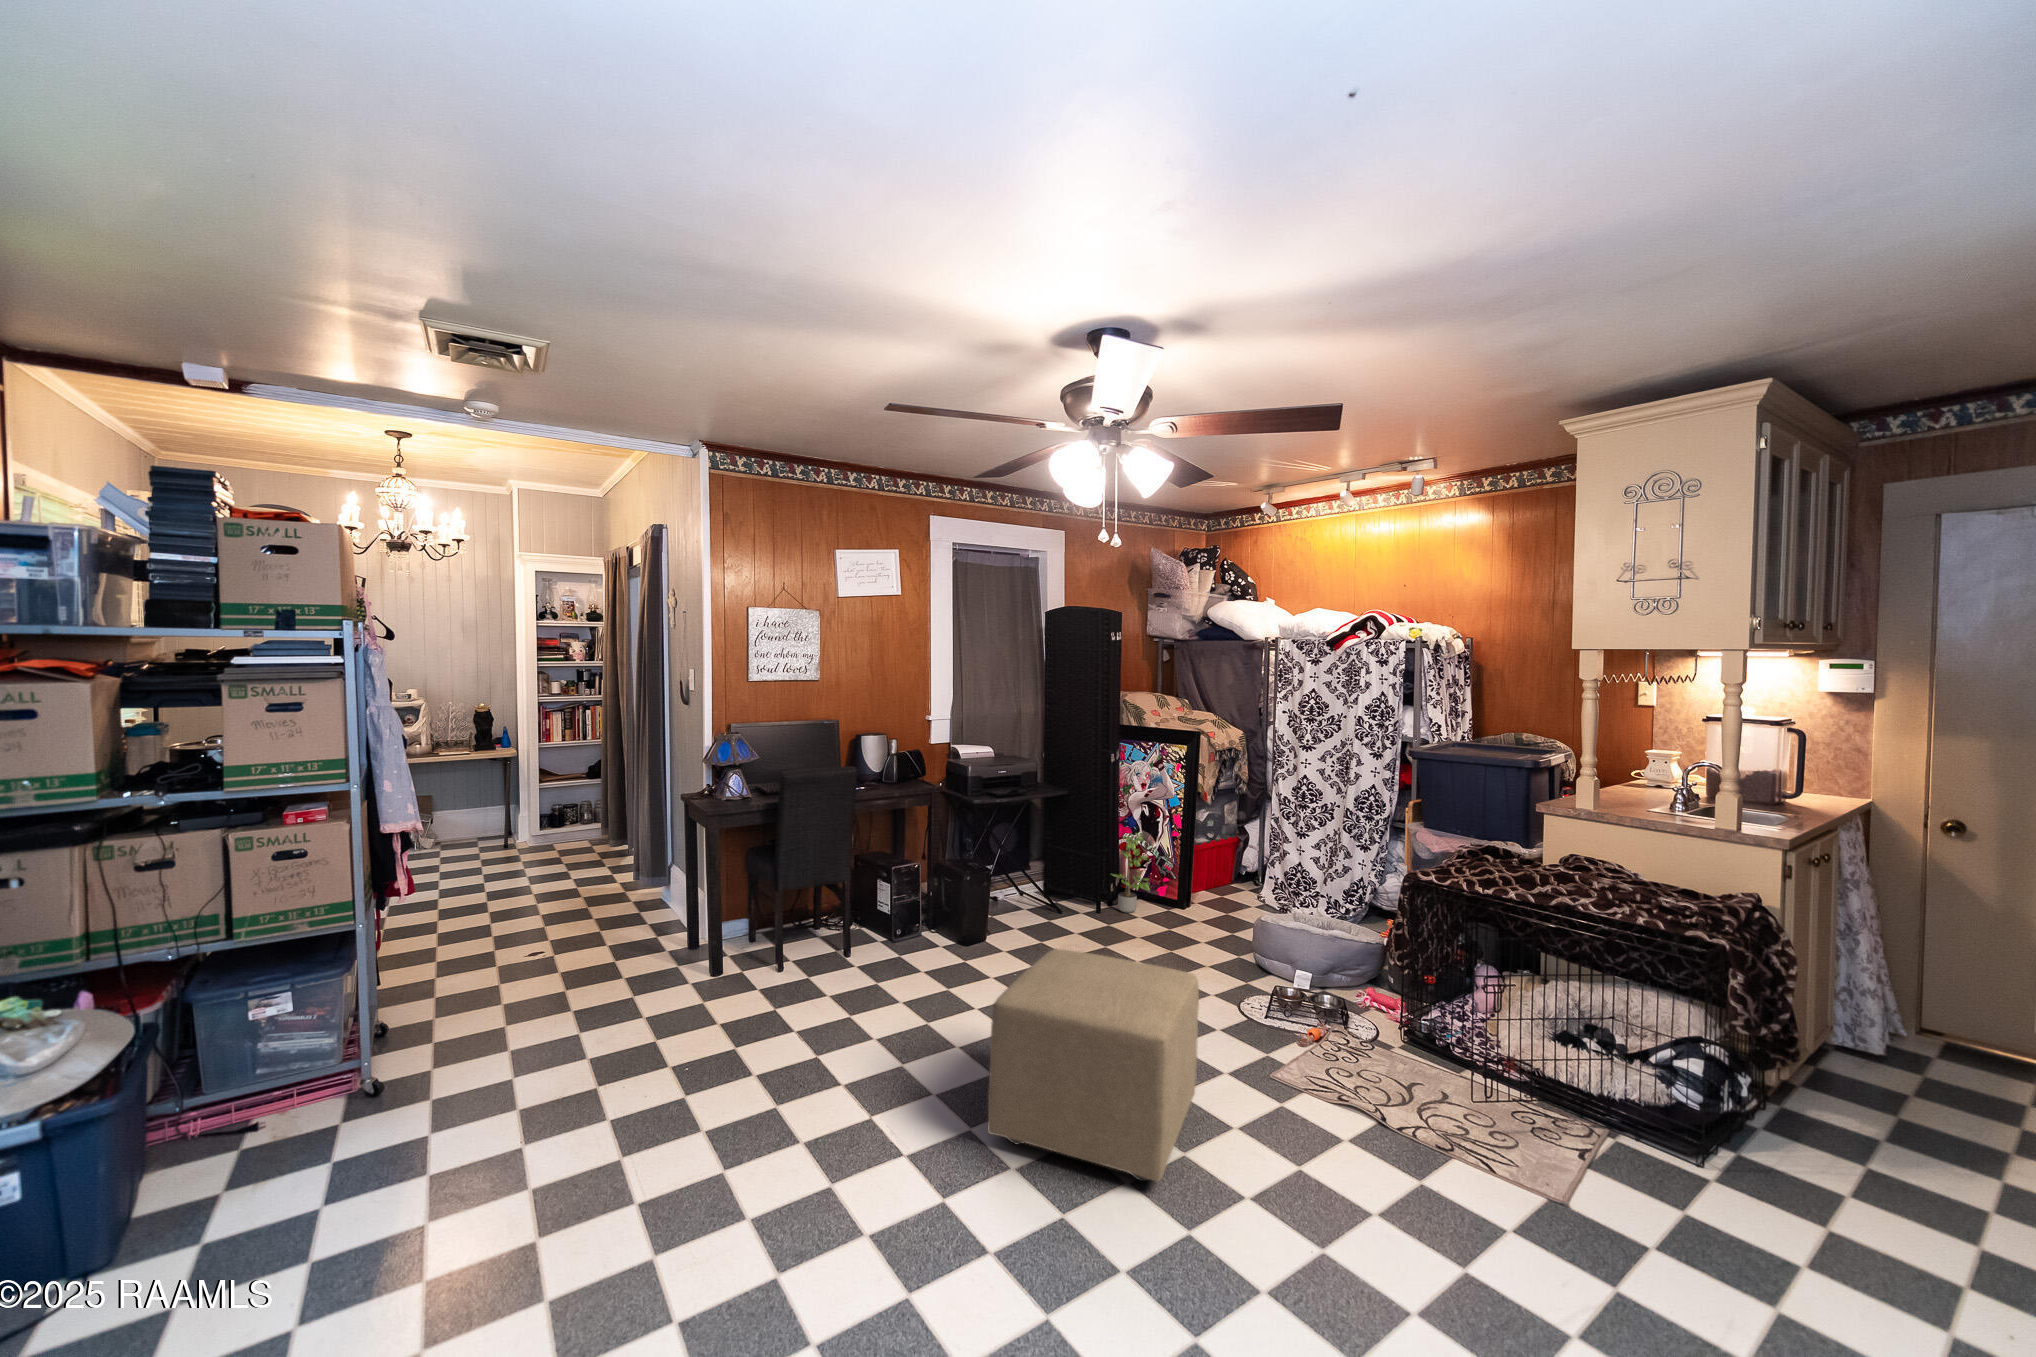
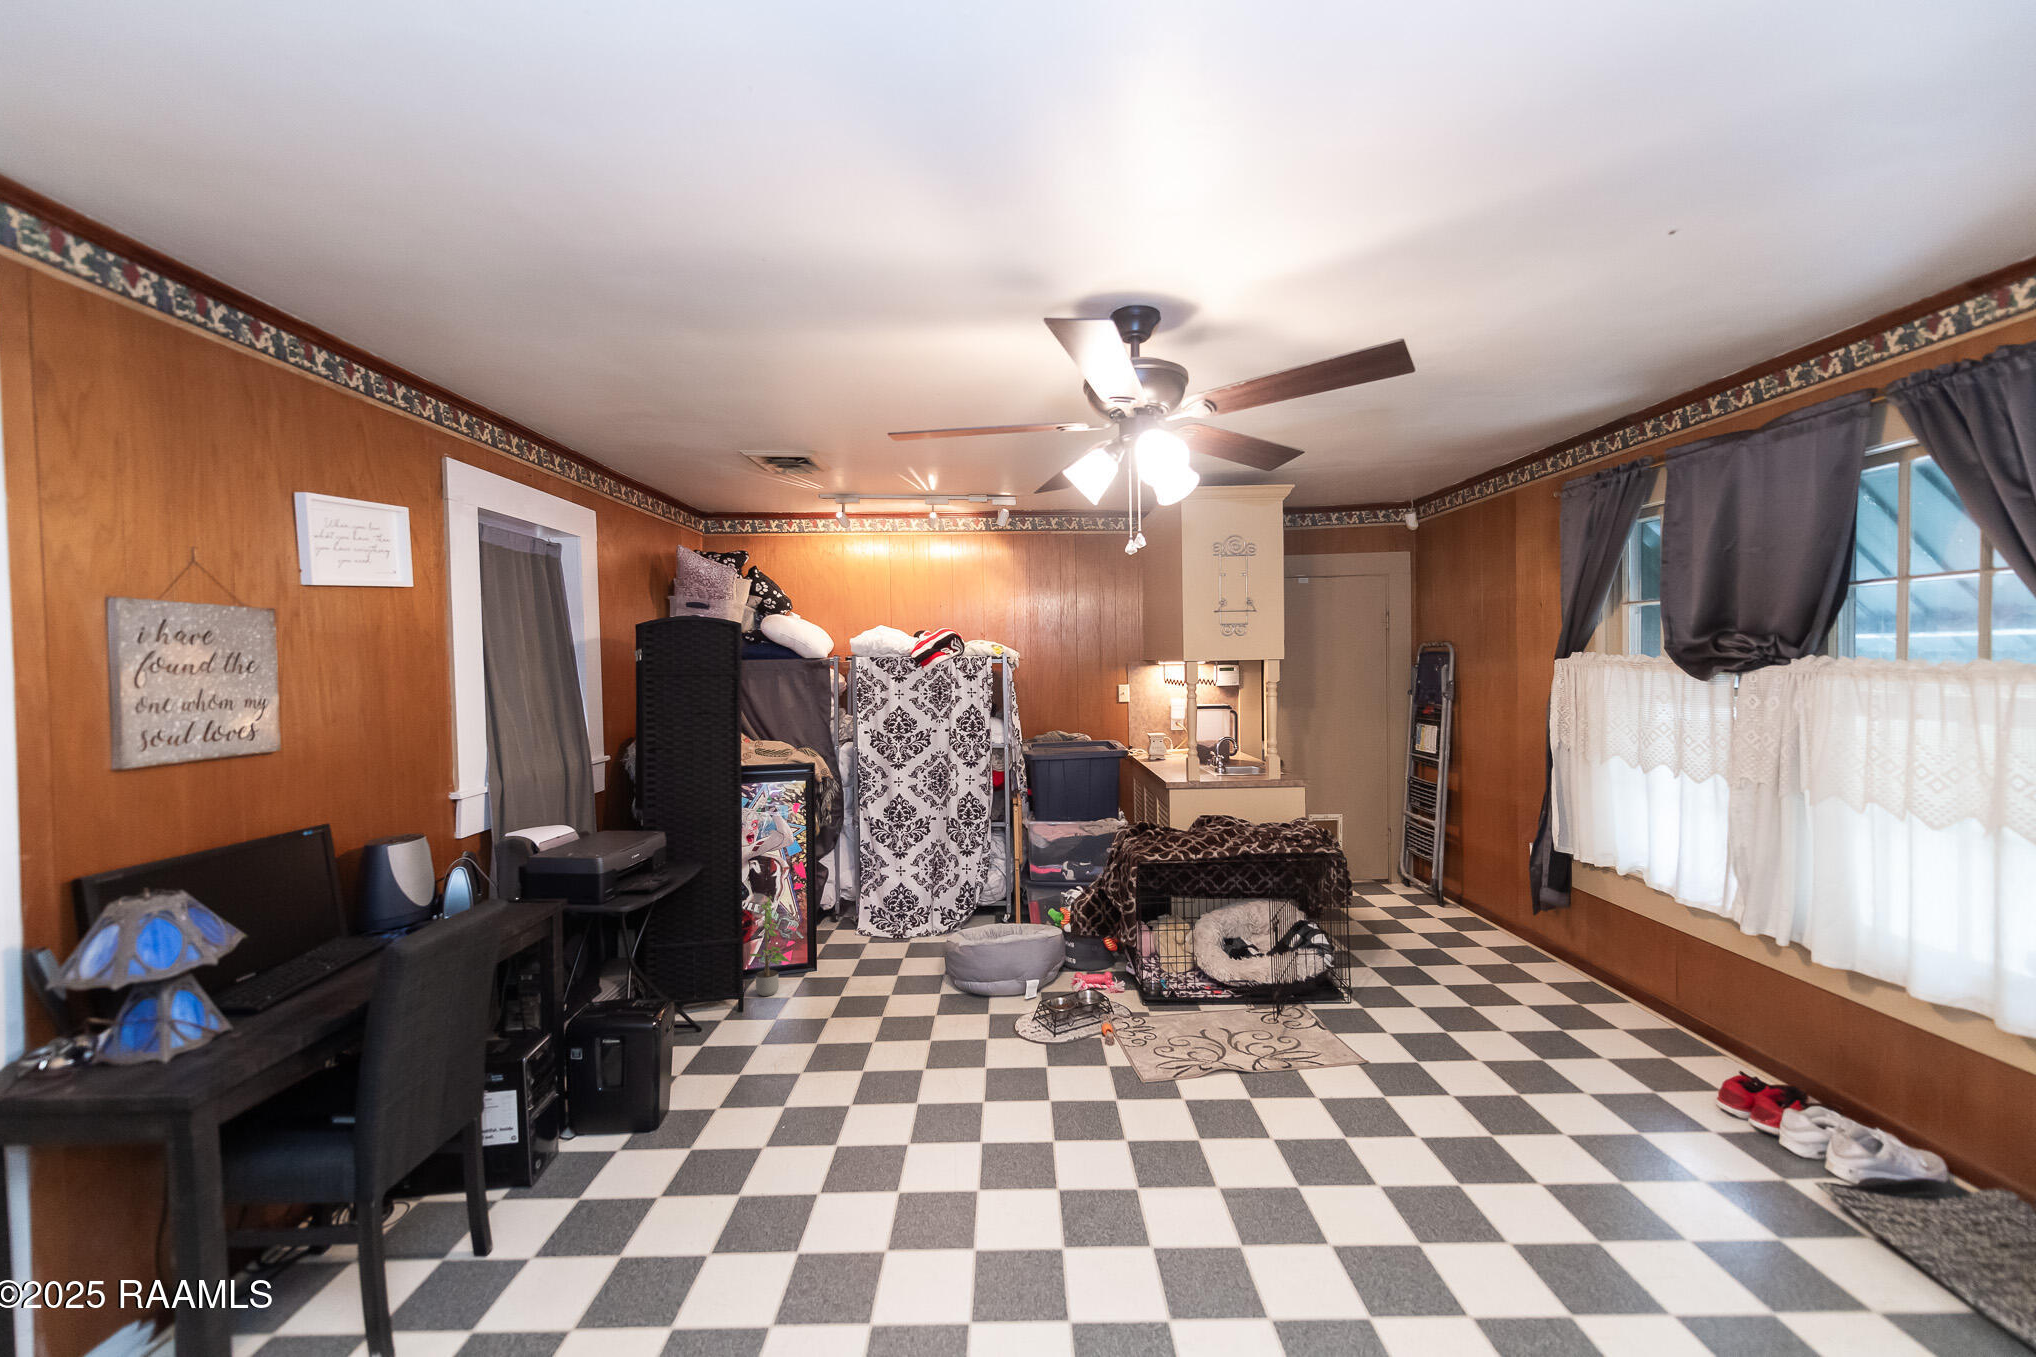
ottoman: present [988,948,1199,1182] -> none [1006,1002,1255,1264]

